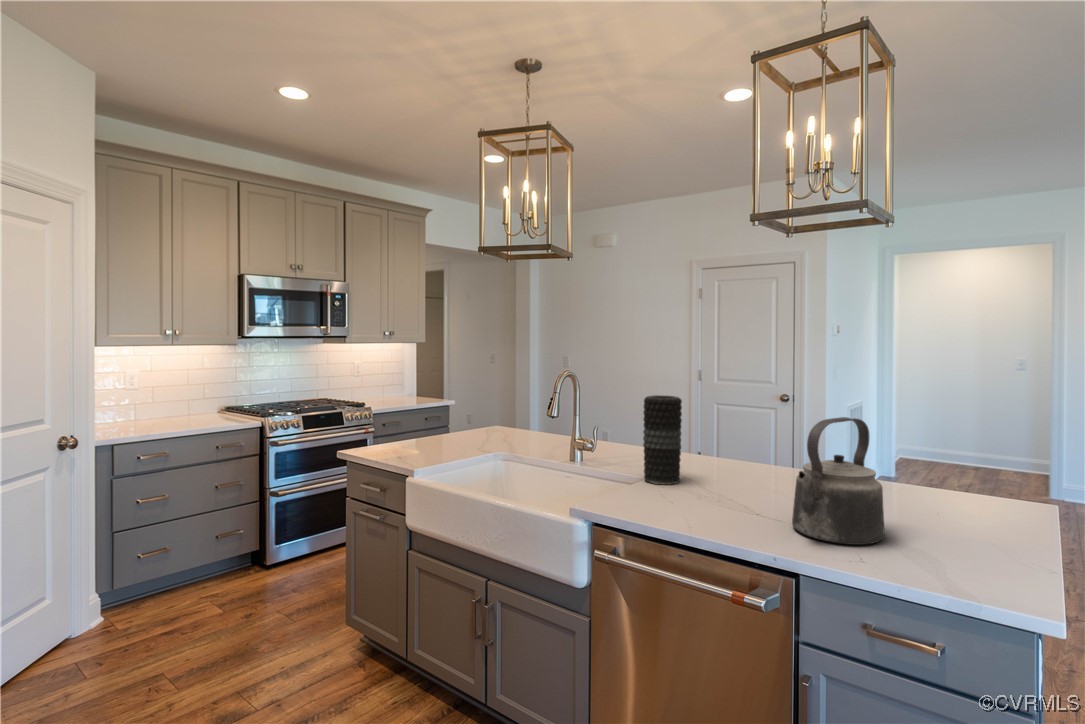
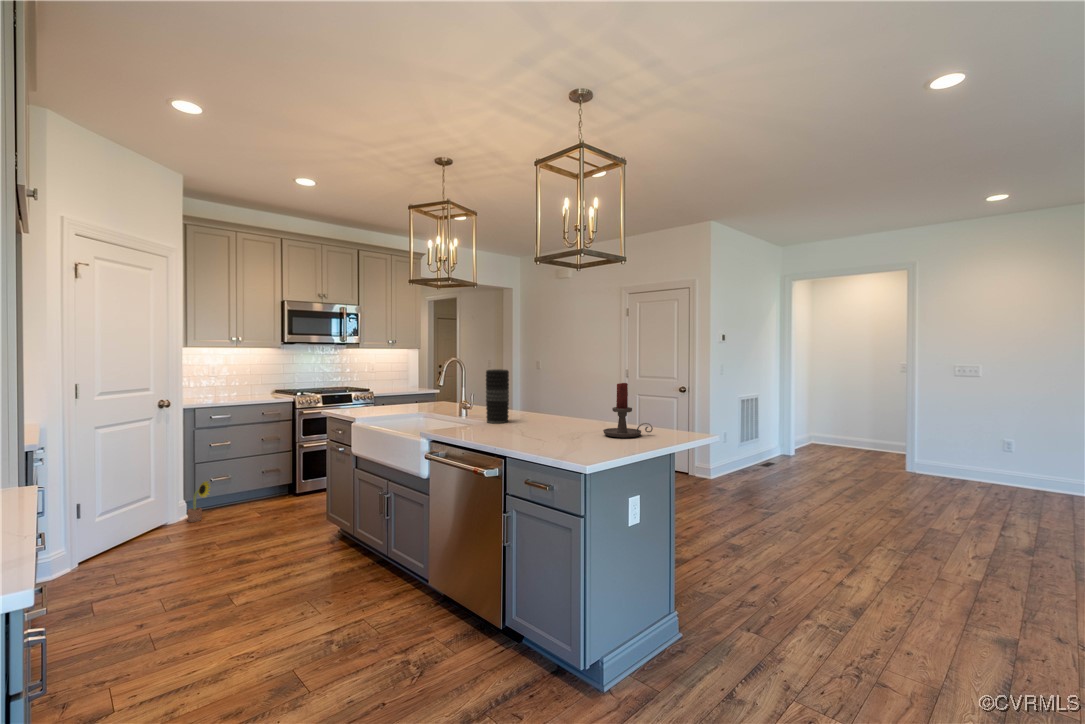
kettle: present [792,417,884,545] -> none [516,374,573,442]
candle holder: none [903,430,990,527] -> present [603,383,653,438]
decorative plant: none [105,560,143,628] -> present [188,481,210,522]

